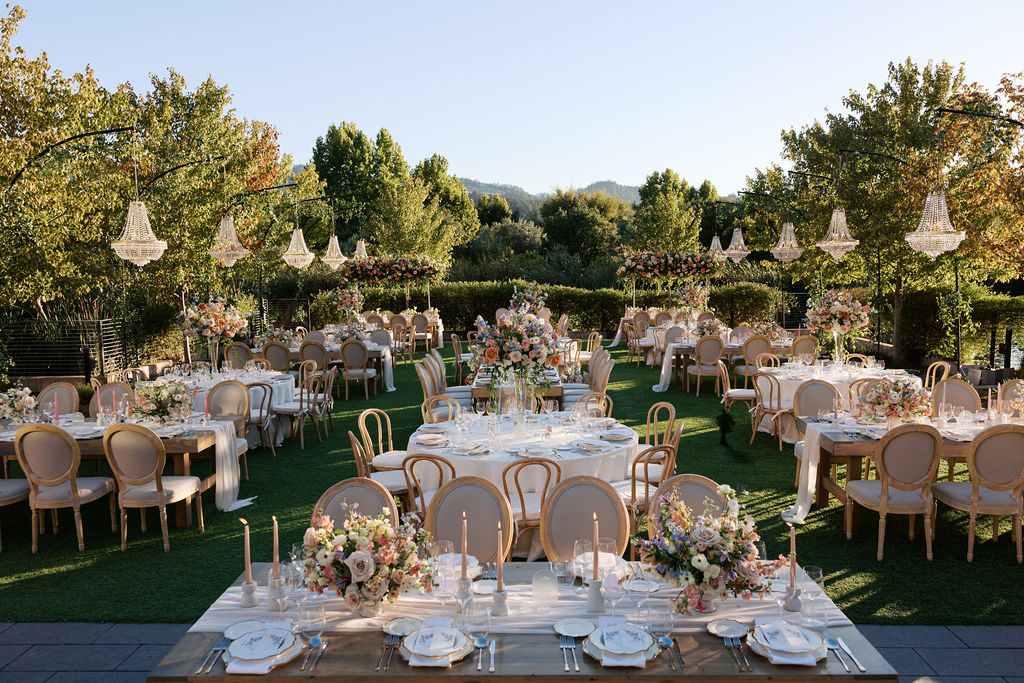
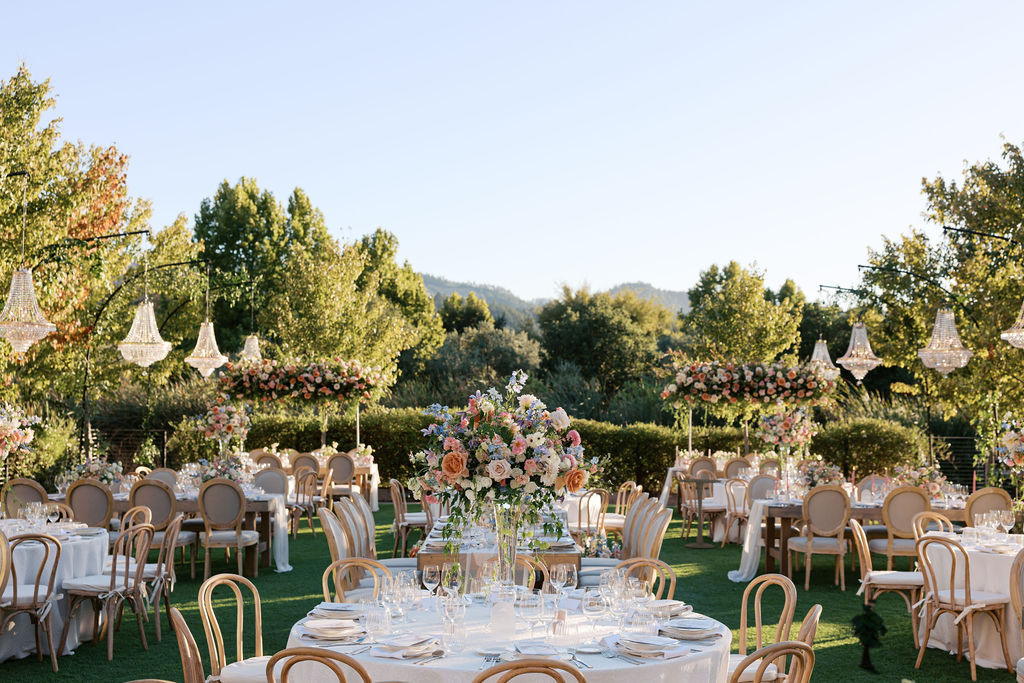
pedestal table: none [626,327,652,369] -> present [678,479,722,548]

